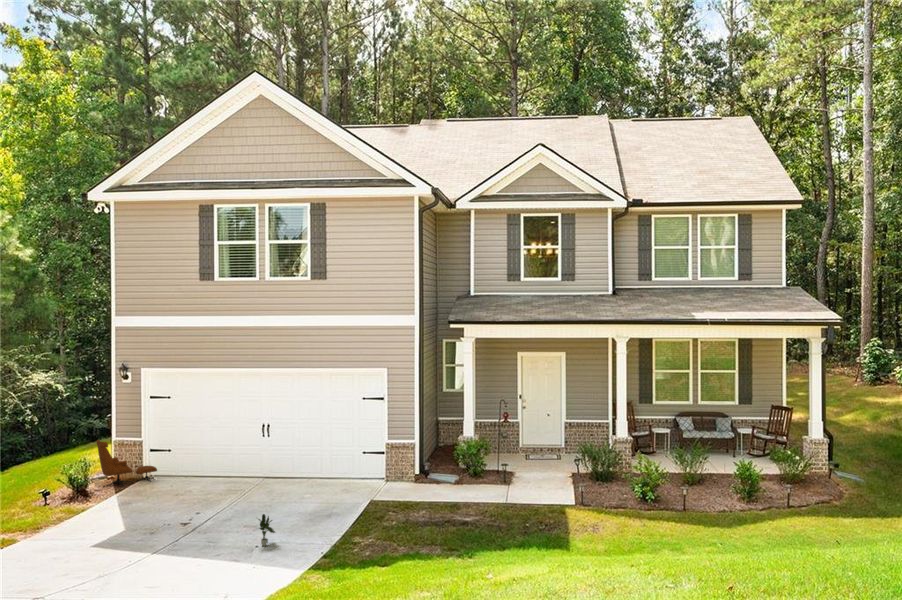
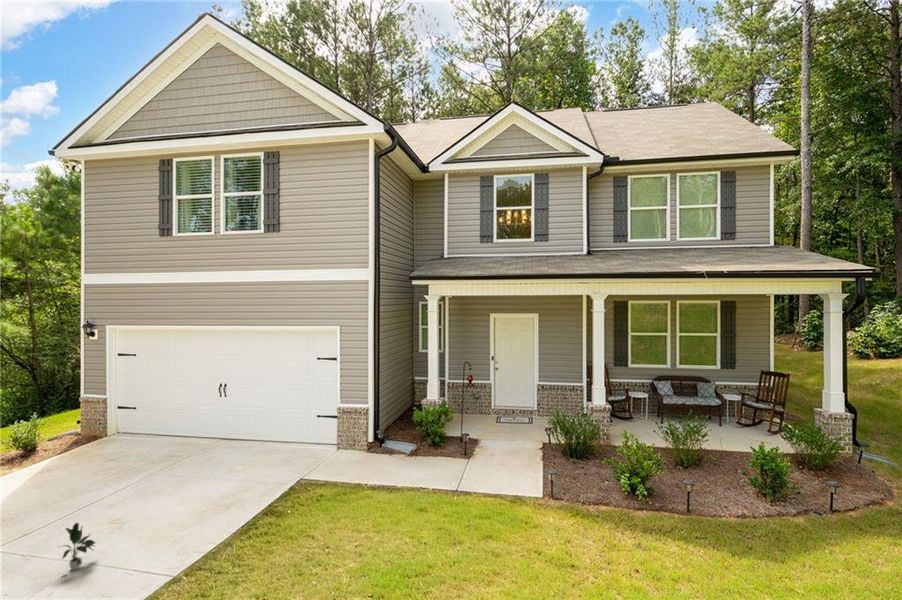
lounge chair: present [96,440,157,487] -> none [38,398,116,448]

